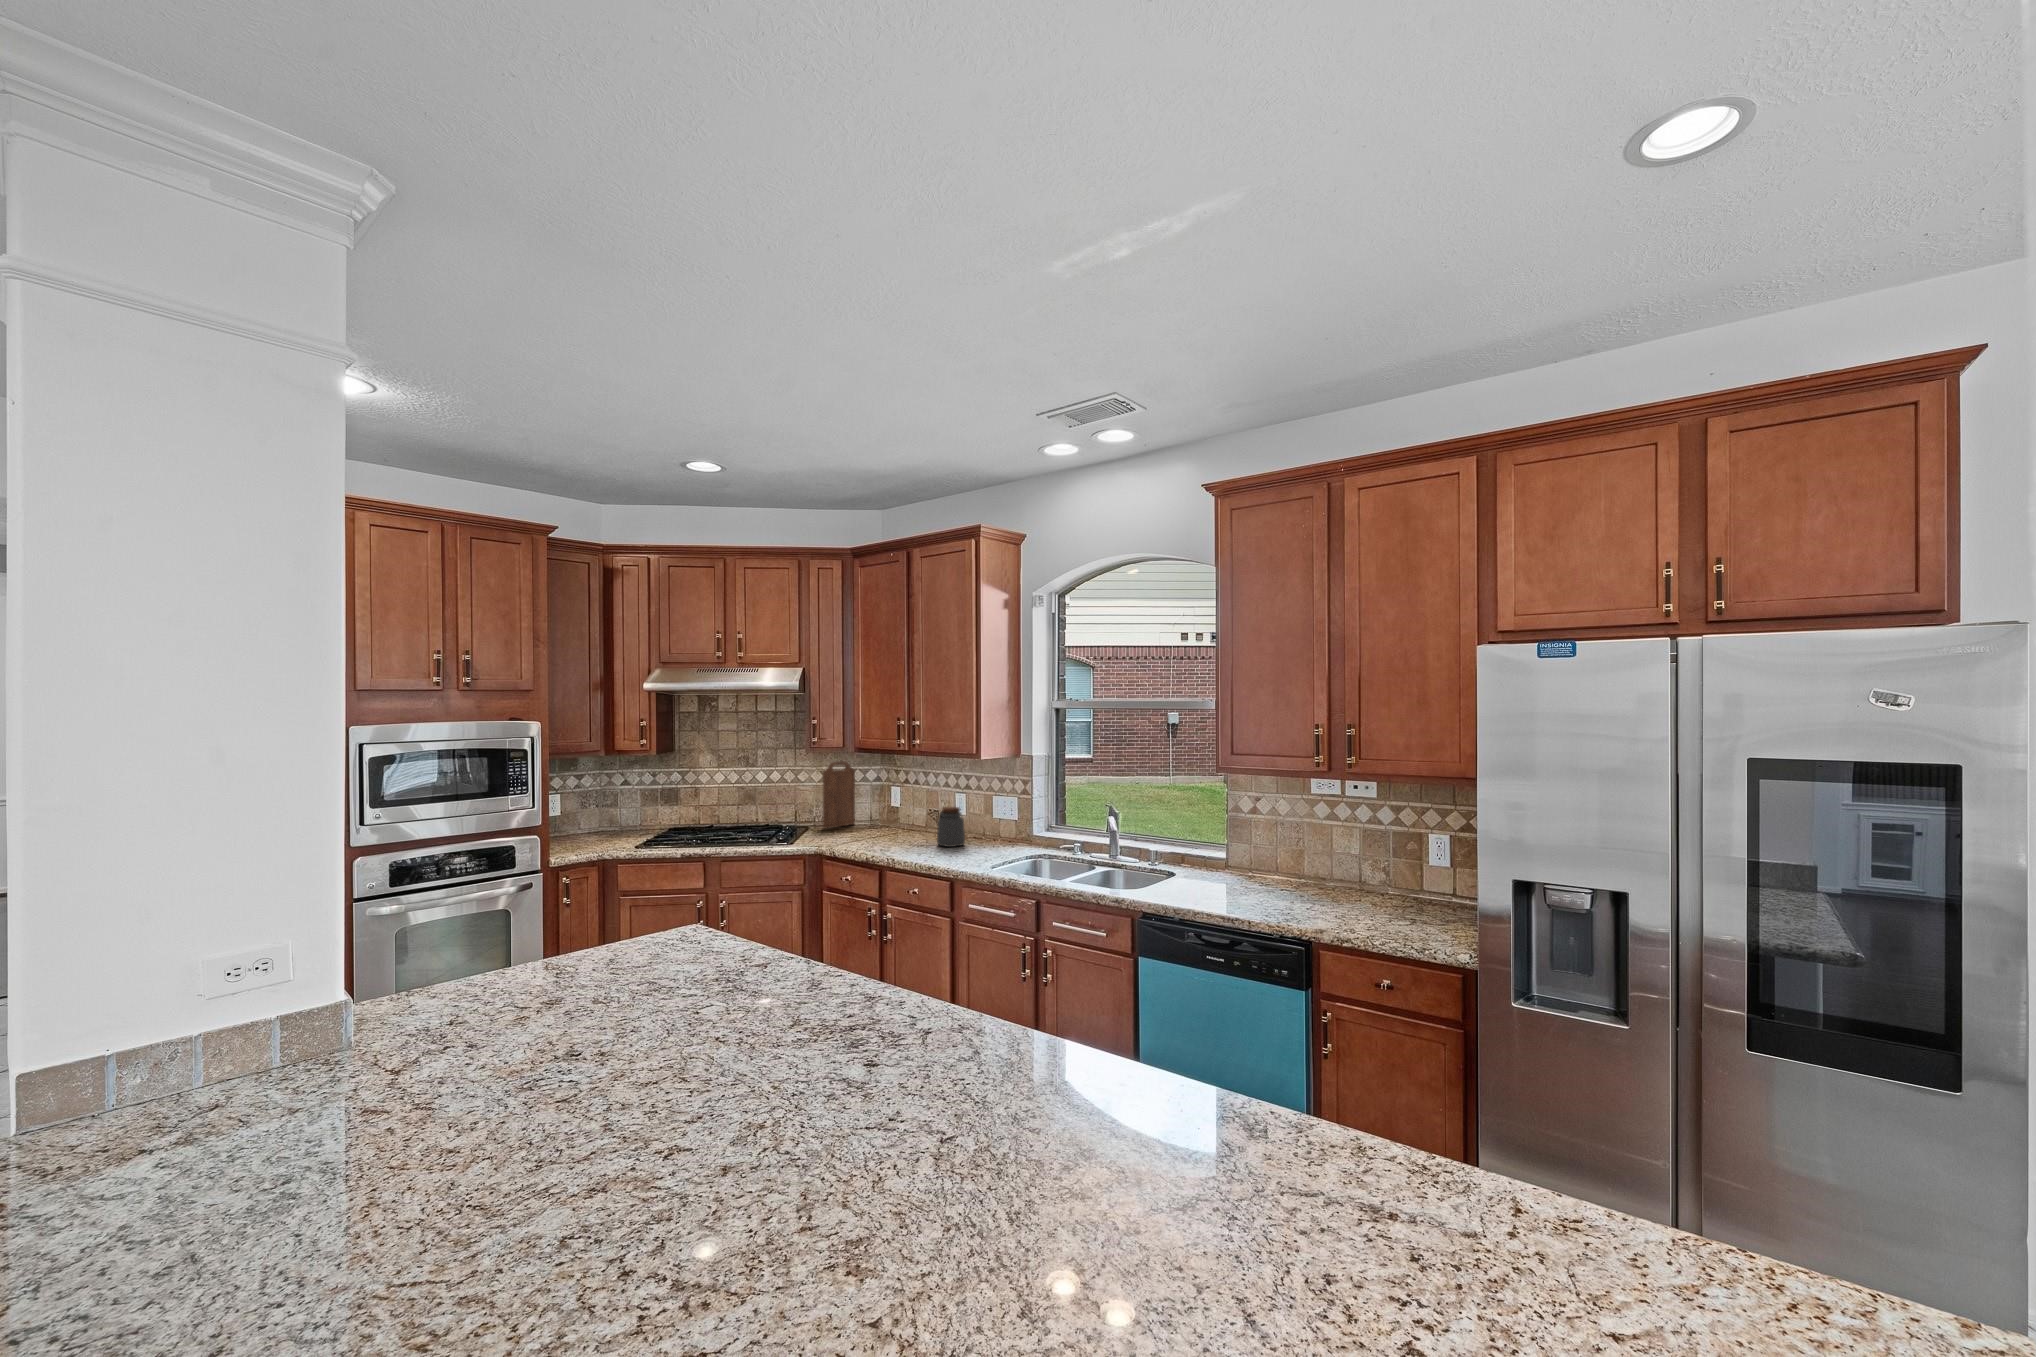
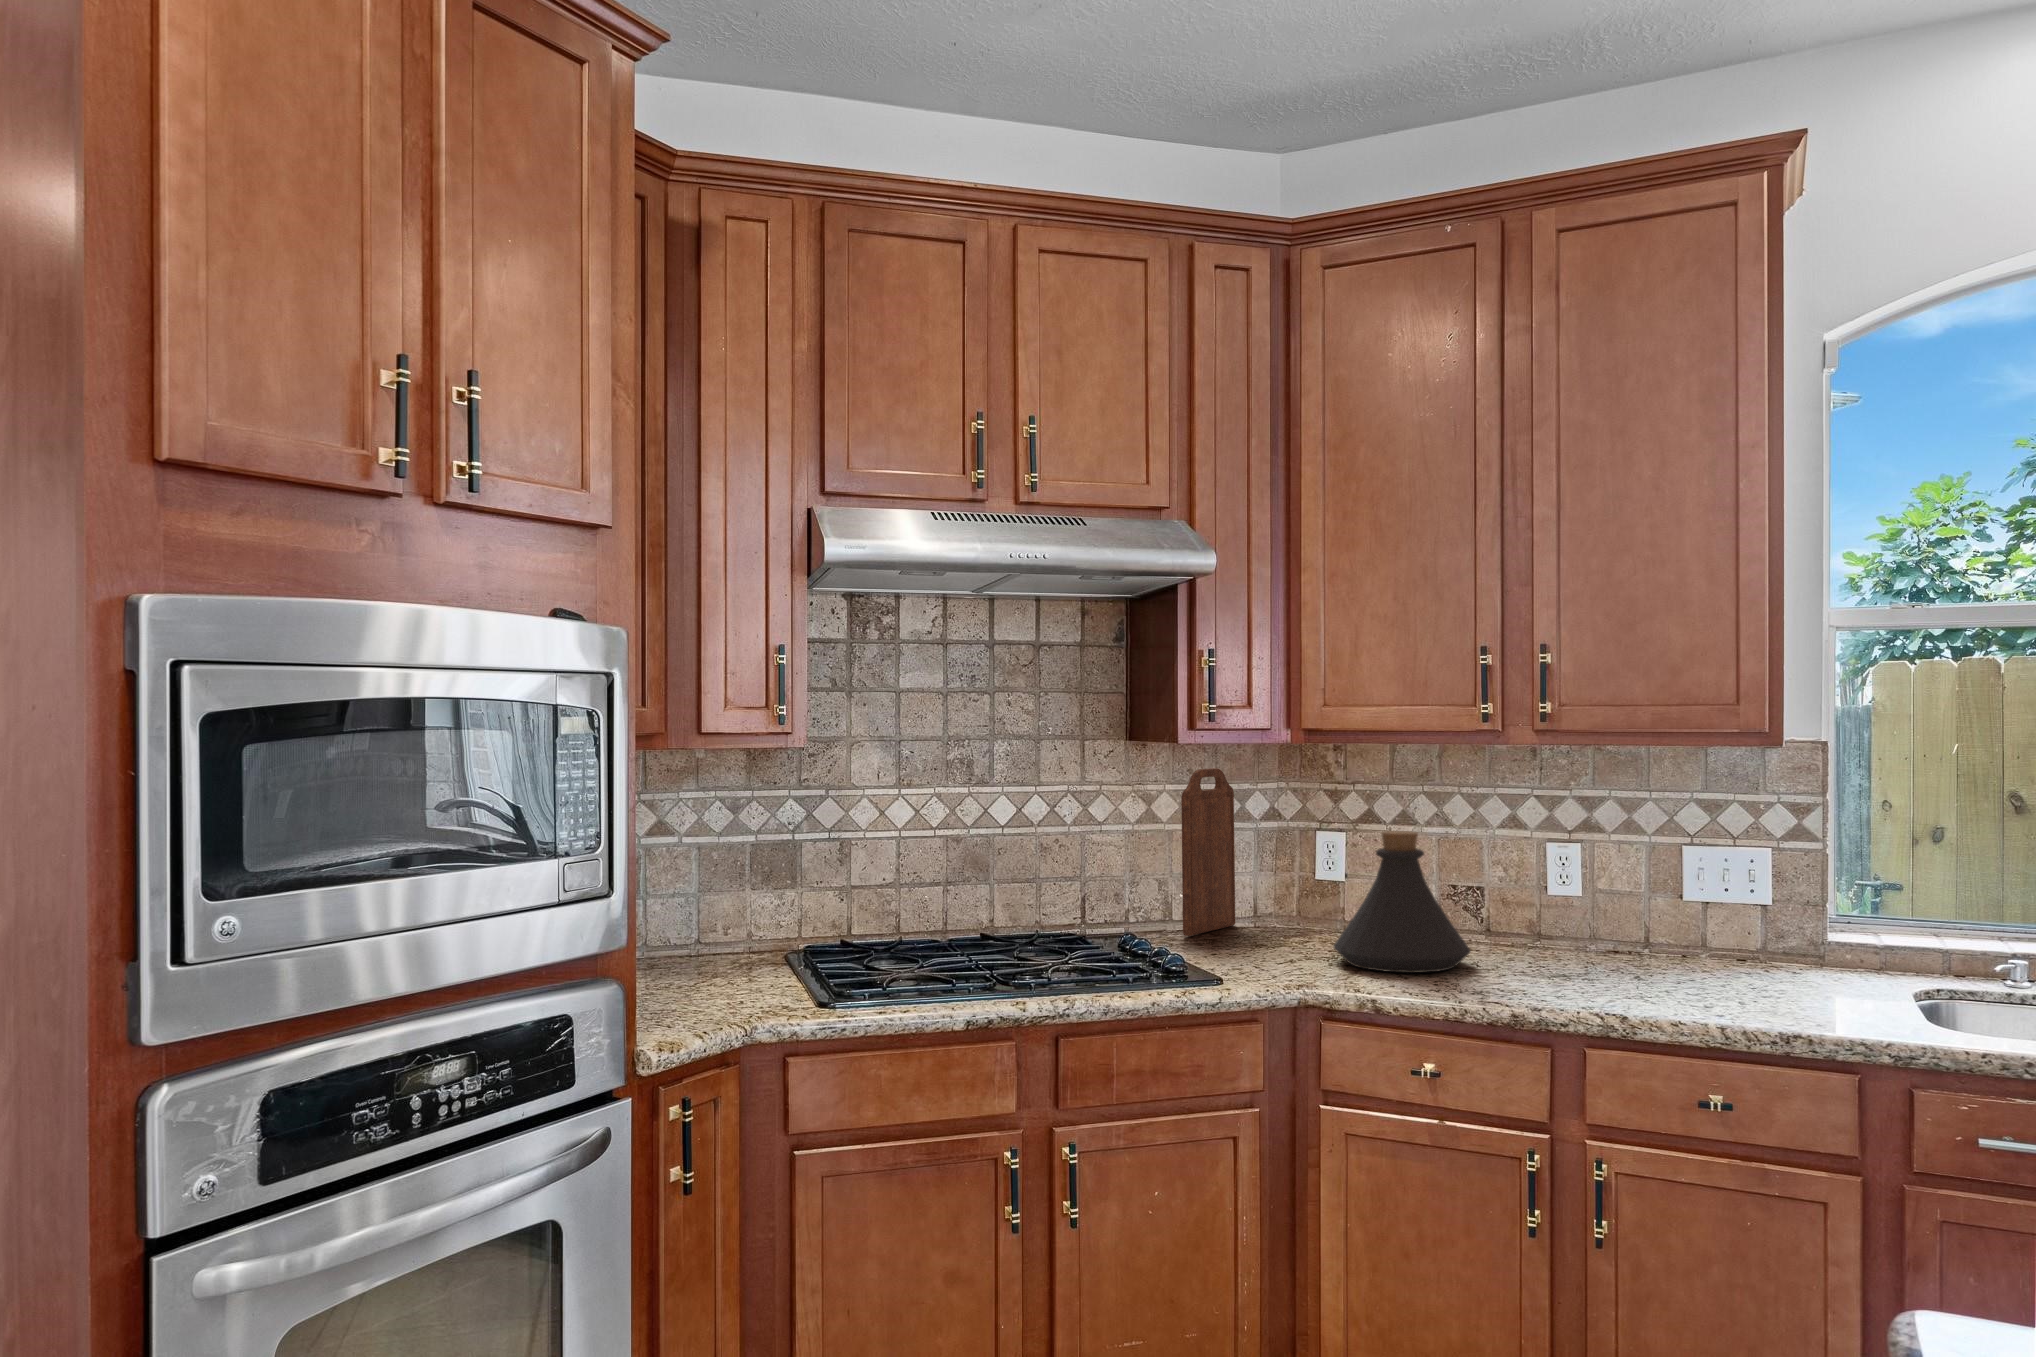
bottle: none [853,788,905,842] -> present [1334,831,1471,973]
jar: present [937,807,965,847] -> none [1589,877,1671,982]

